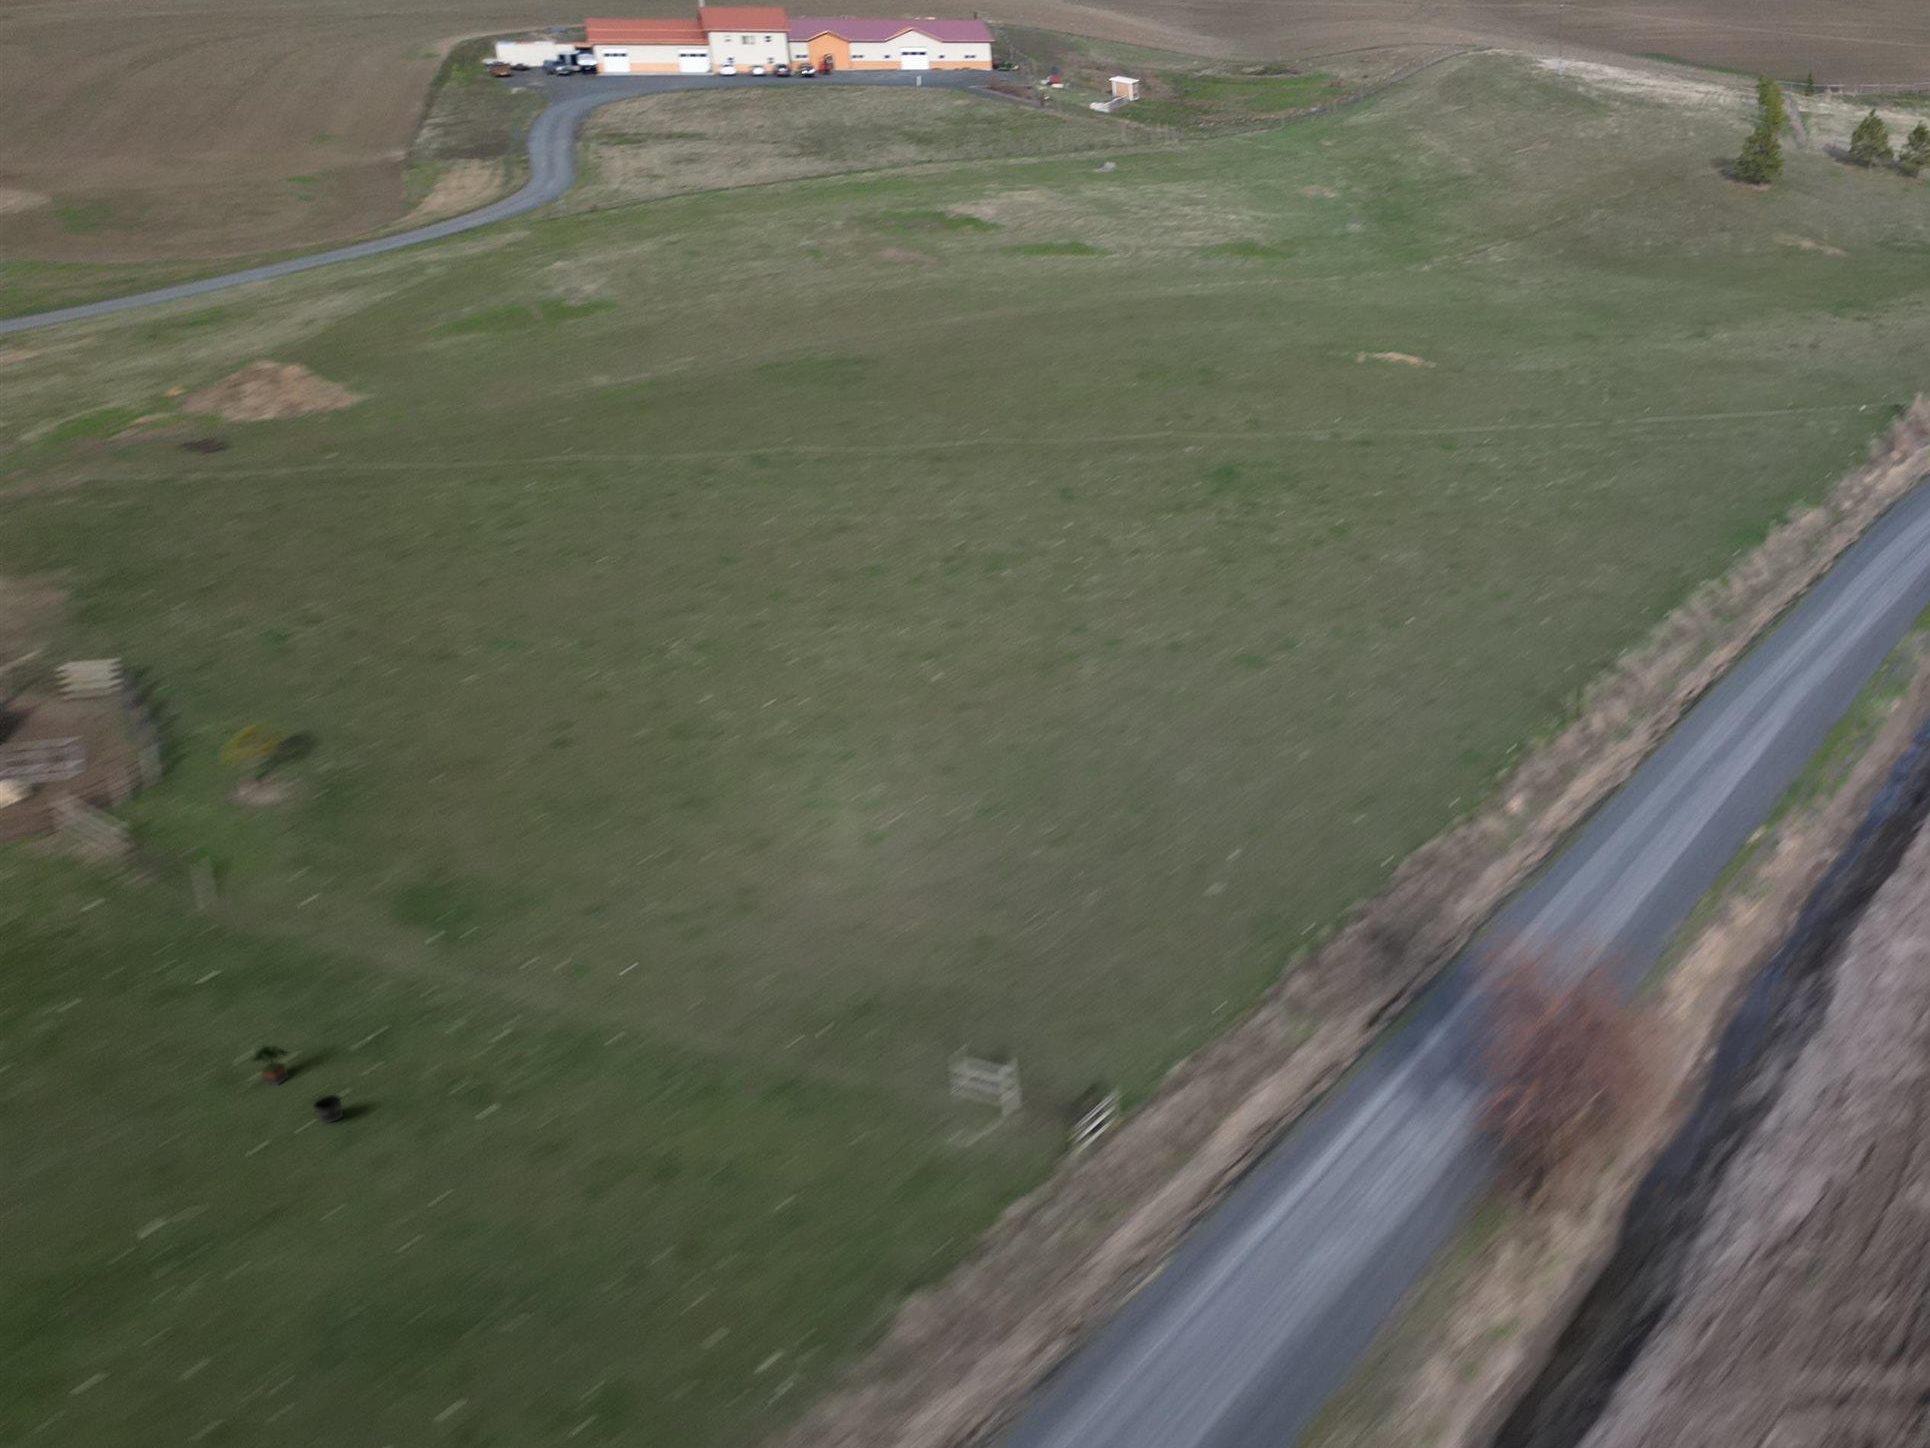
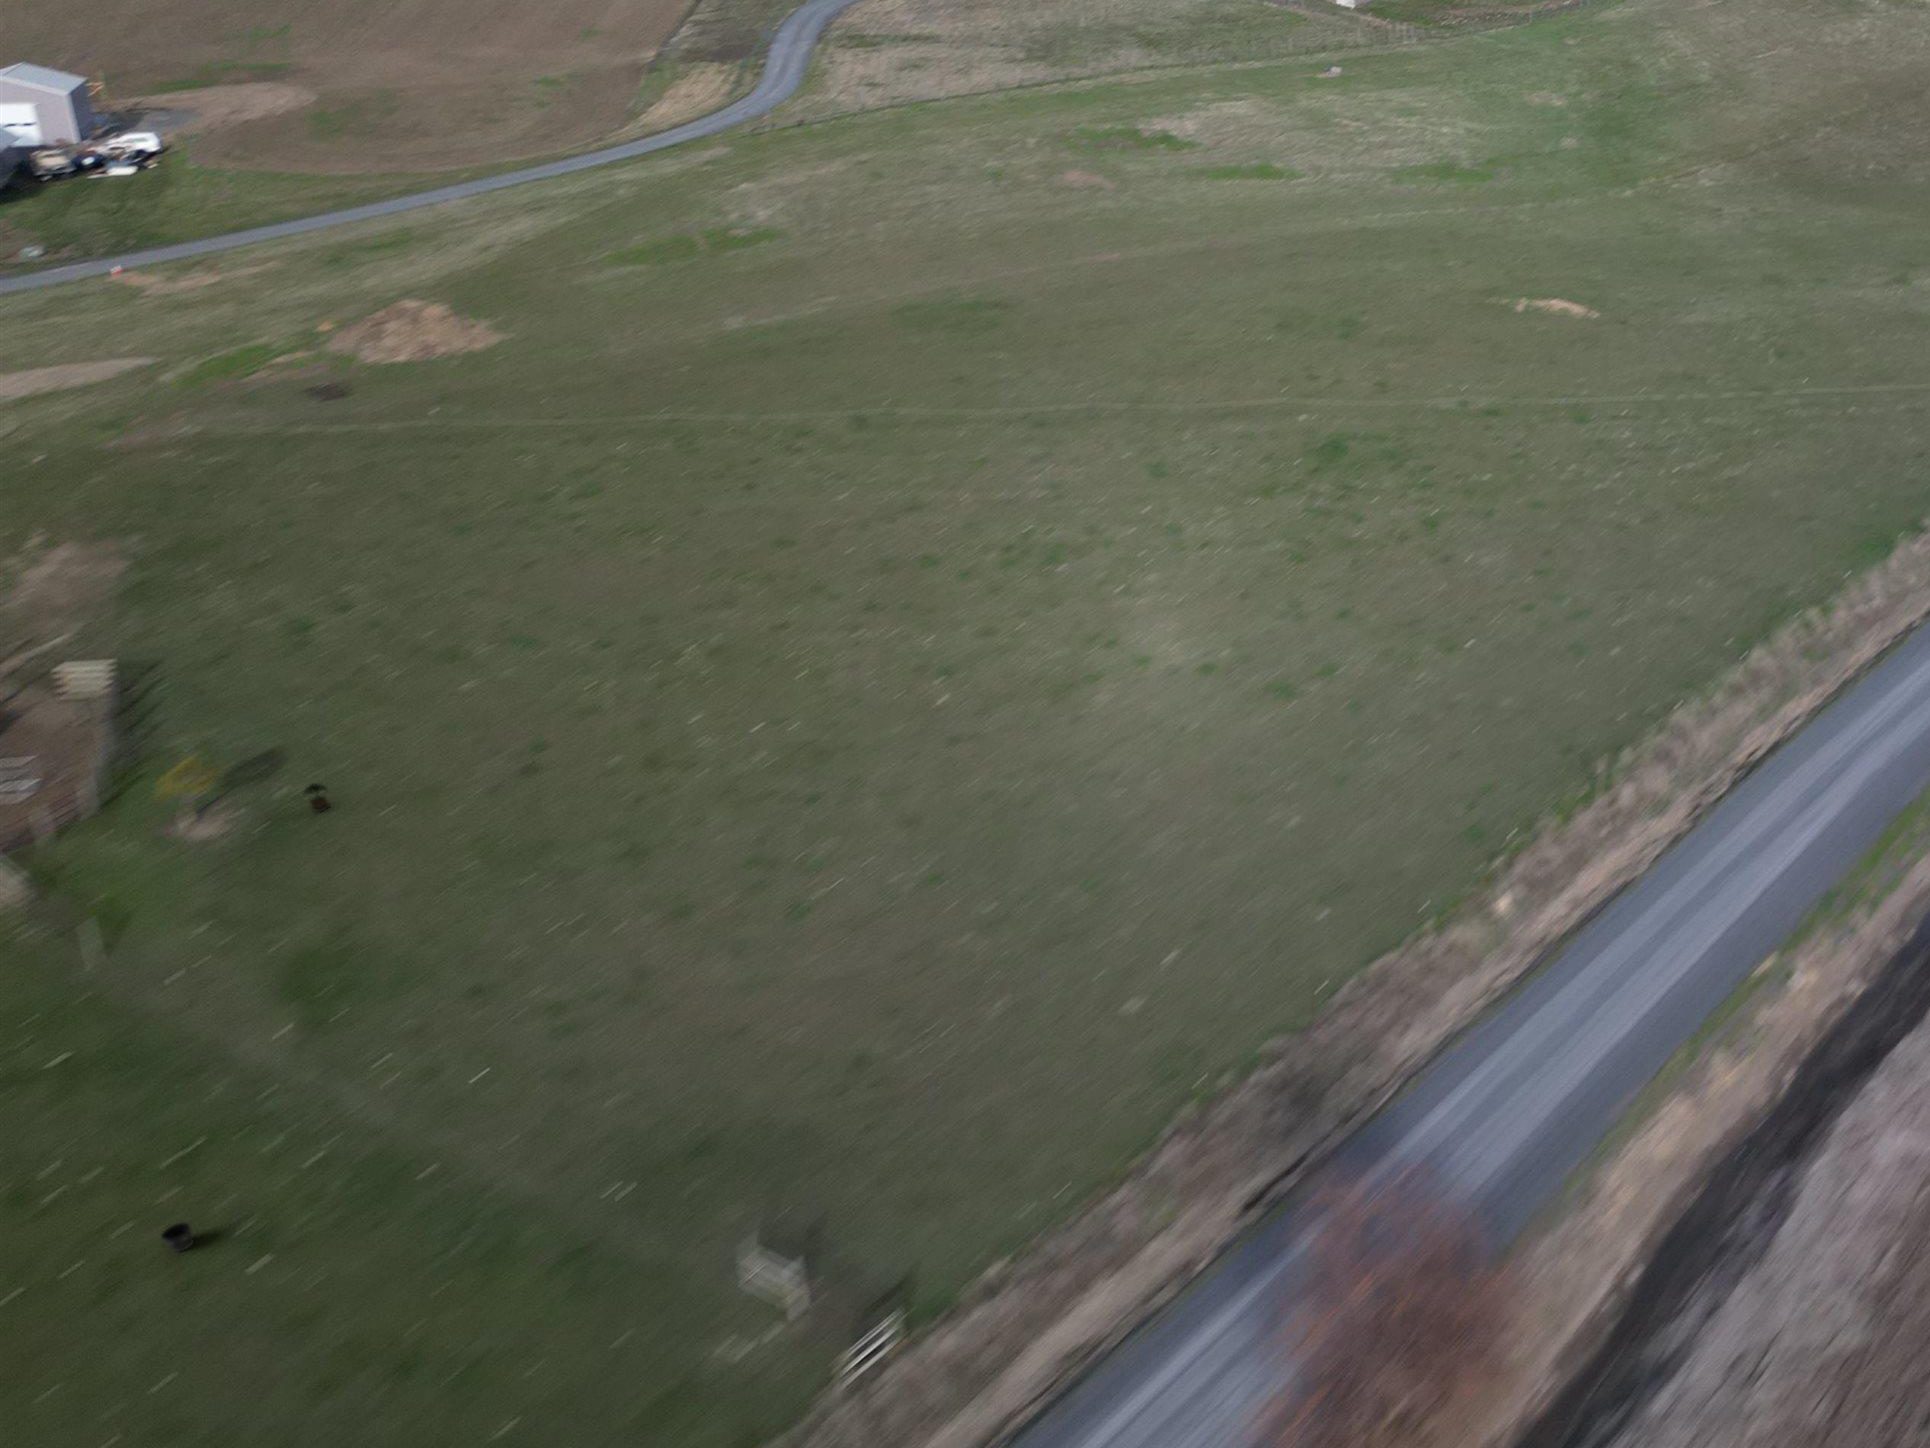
potted tree: present [253,1046,289,1085] -> present [304,784,329,812]

